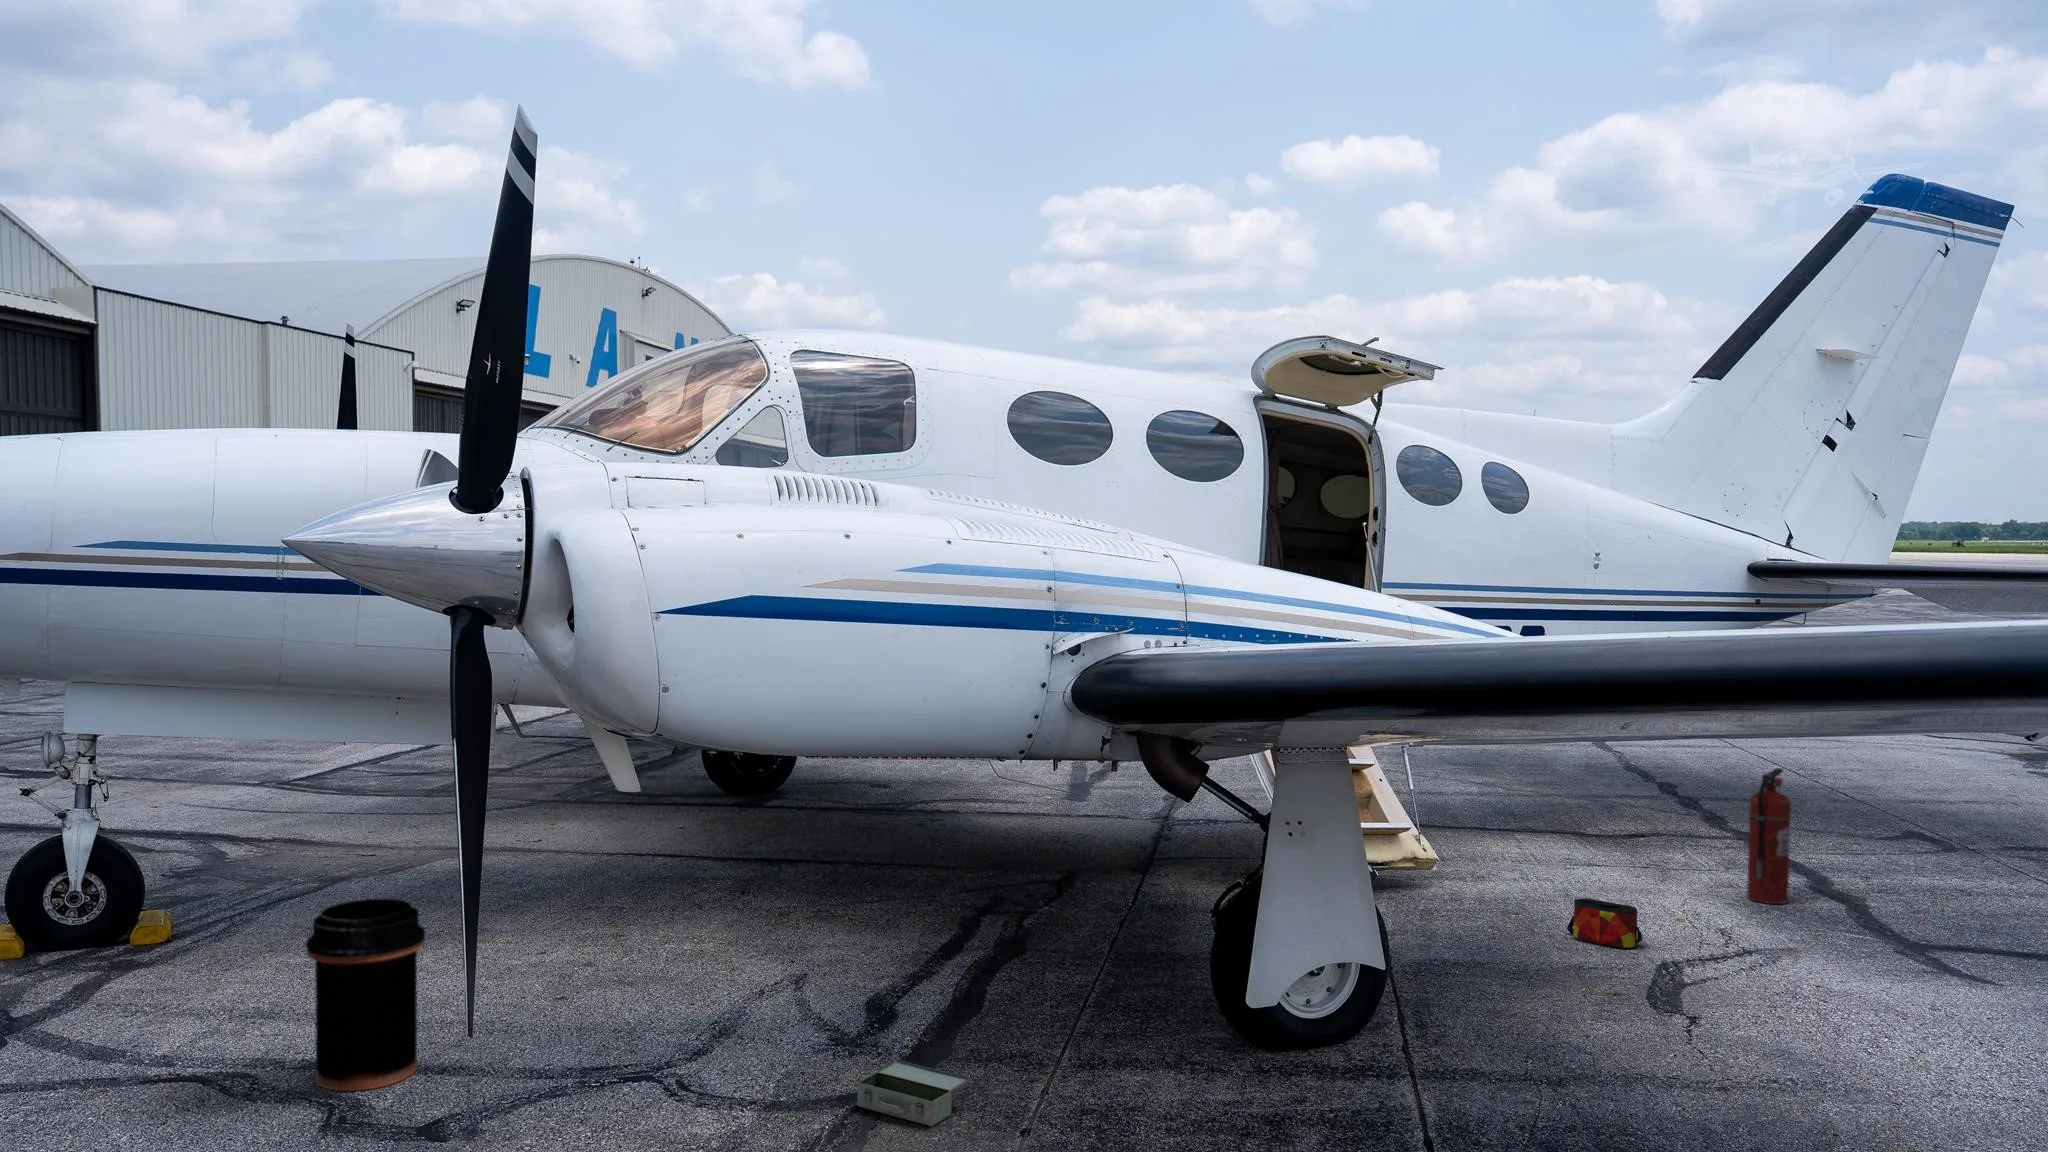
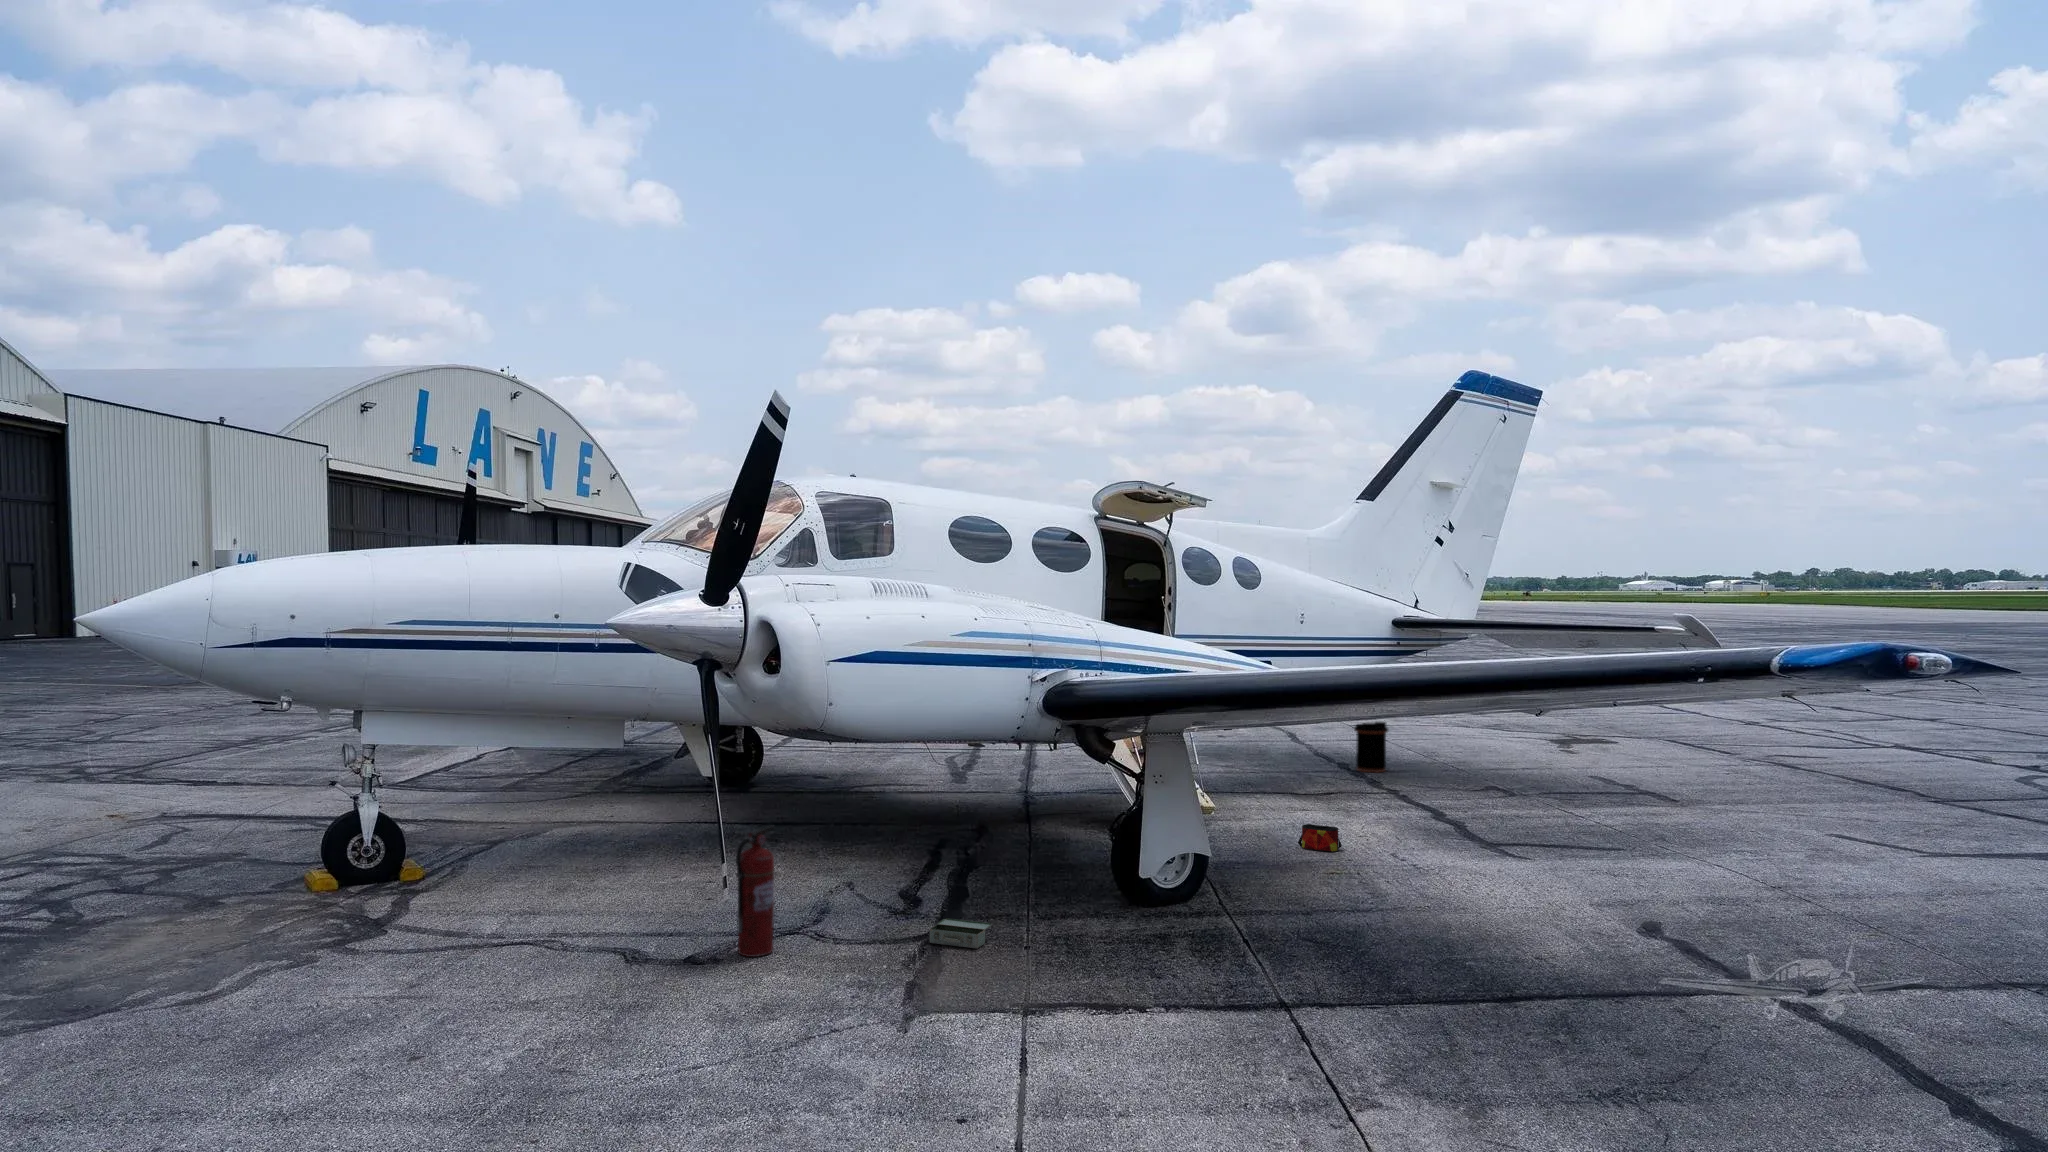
fire extinguisher: present [1747,768,1791,904] -> present [736,825,775,957]
trash can: present [306,899,425,1091] -> present [1354,722,1388,772]

